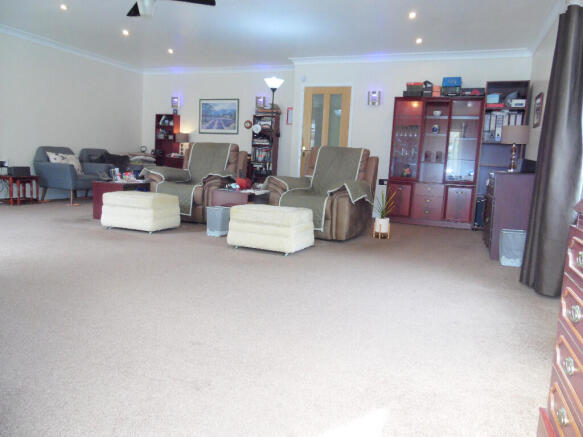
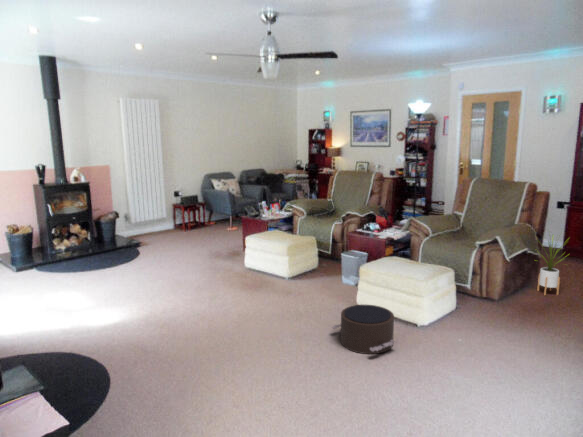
pouf: none [208,235,273,273] -> present [332,305,394,354]

